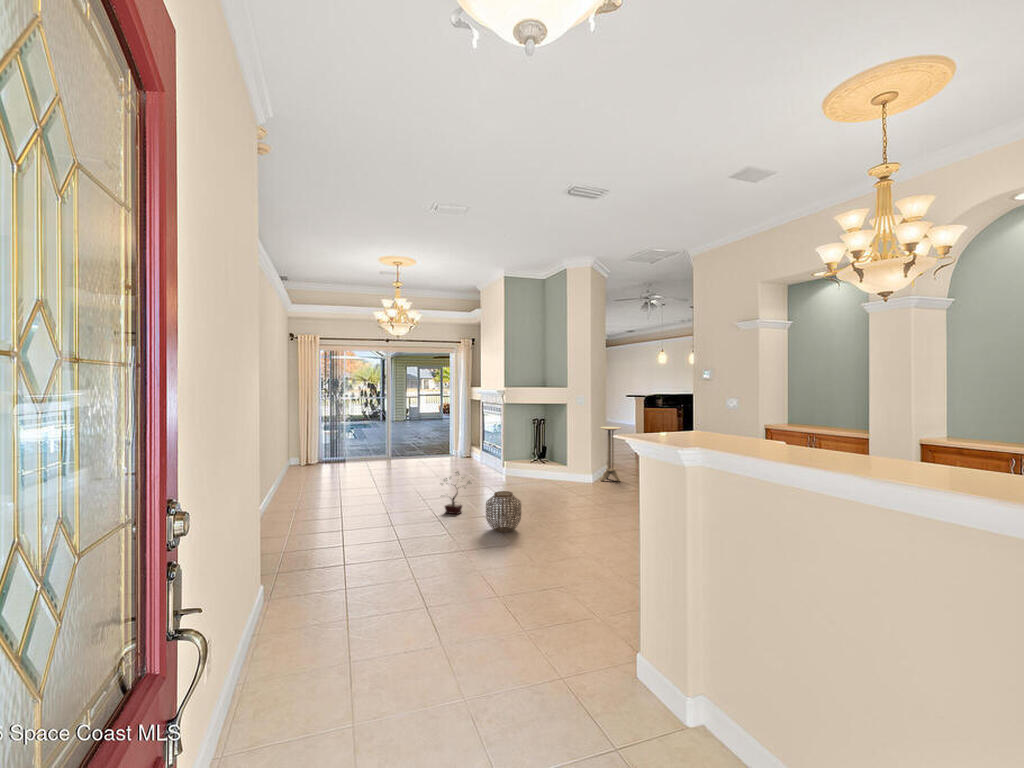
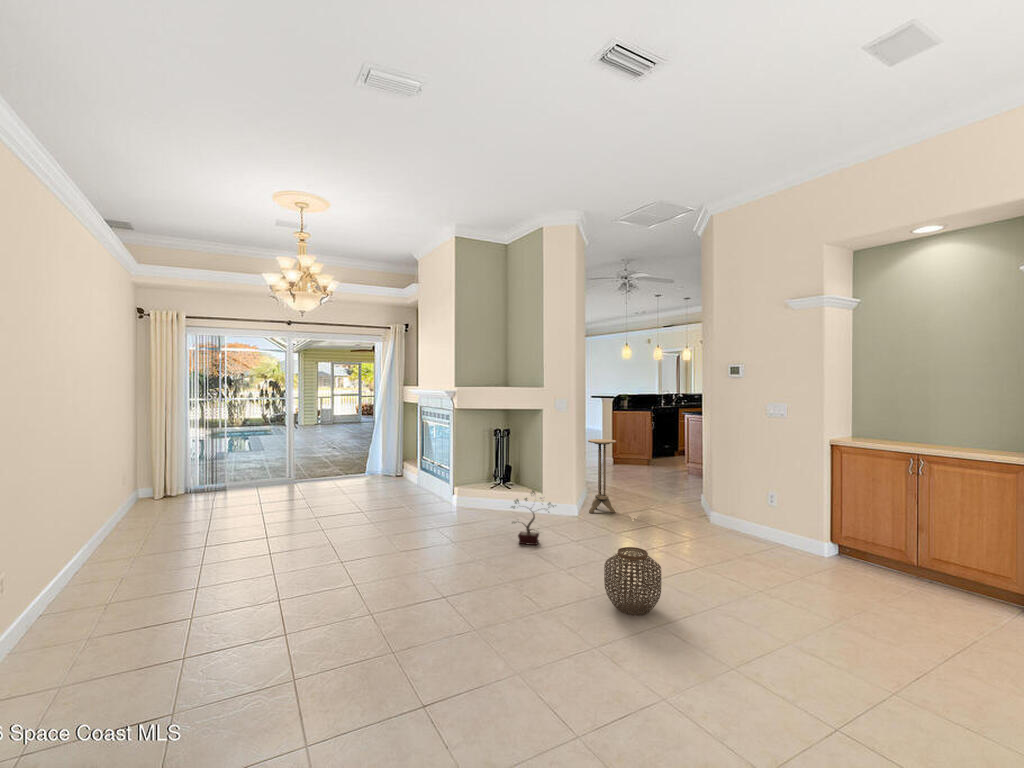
potted plant: present [444,472,470,514] -> present [512,491,554,545]
woven basket: present [486,491,521,533] -> present [604,547,661,616]

